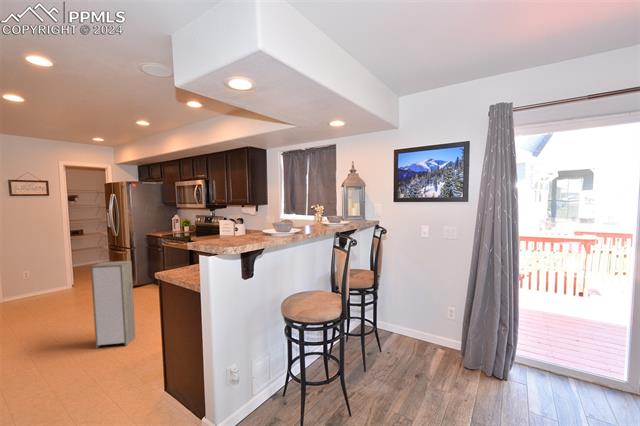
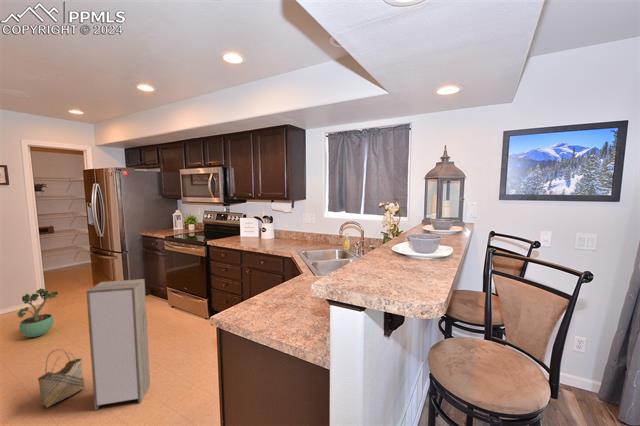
potted plant: none [52,272,81,308] -> present [17,288,58,337]
woven basket: none [61,309,92,346] -> present [38,351,85,408]

